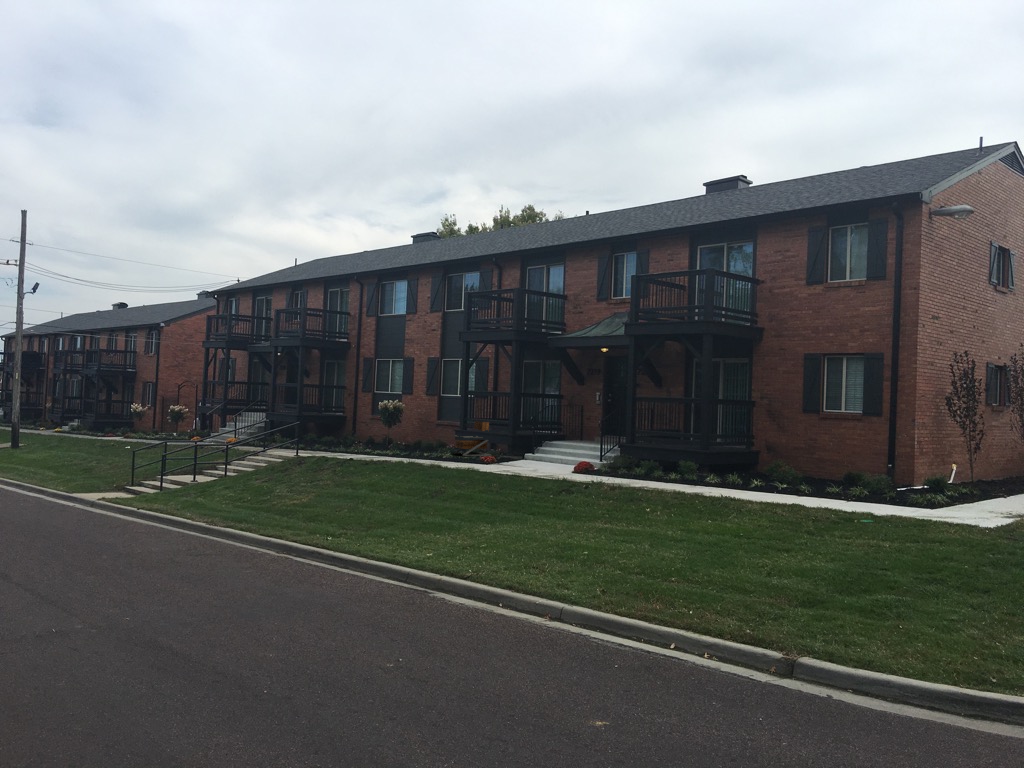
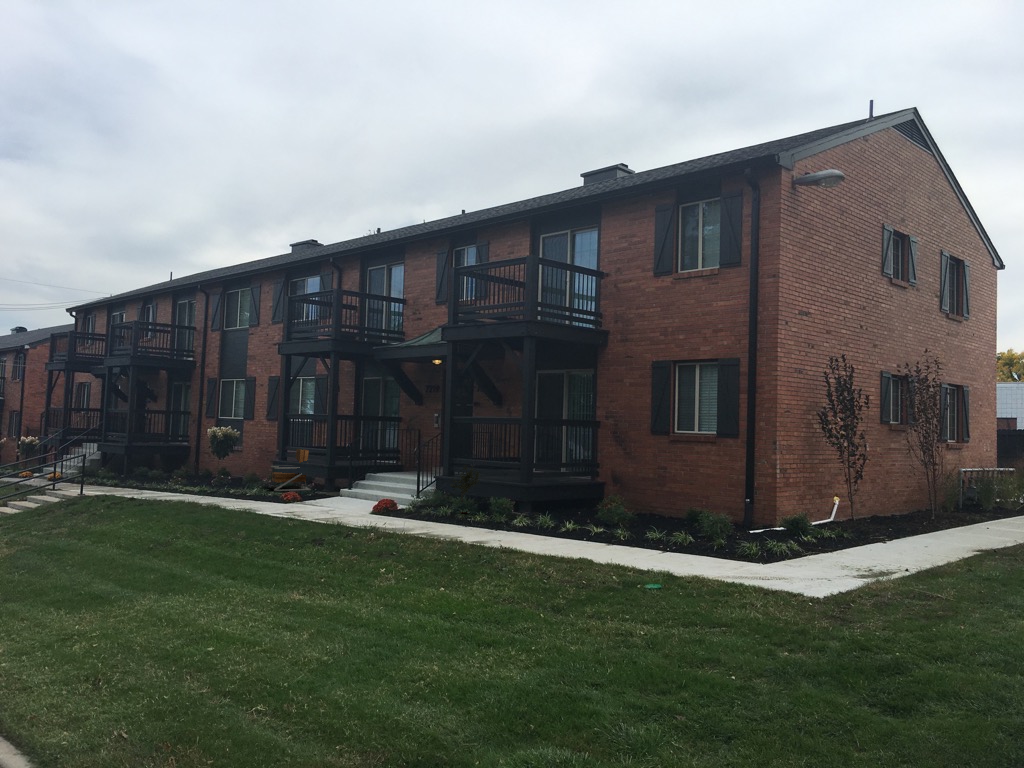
potted tree: none [640,436,668,475] -> present [451,465,479,514]

